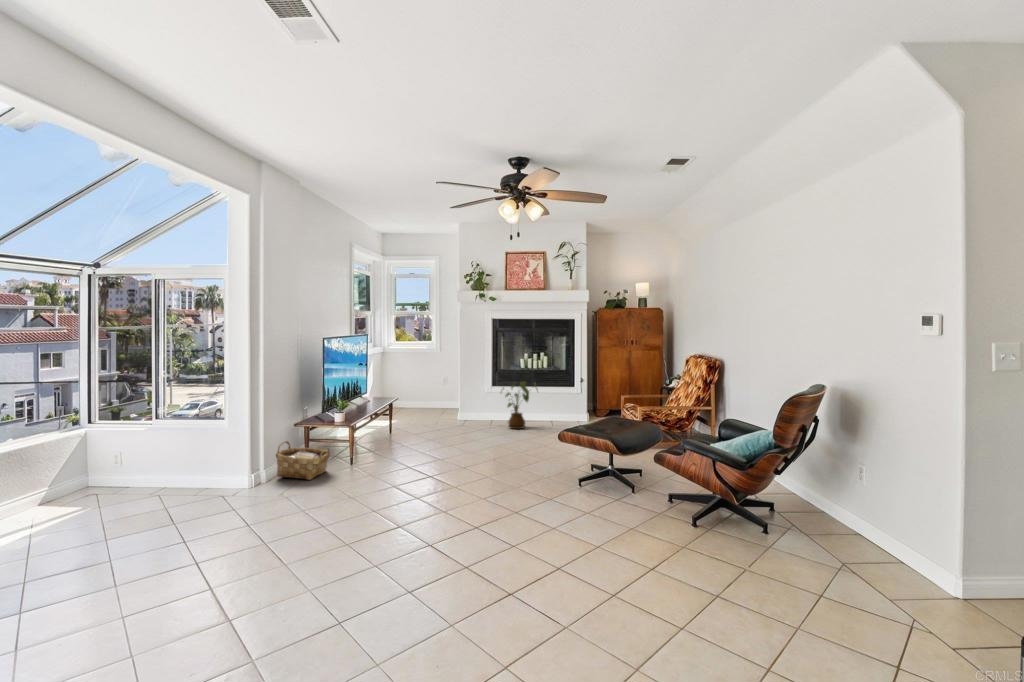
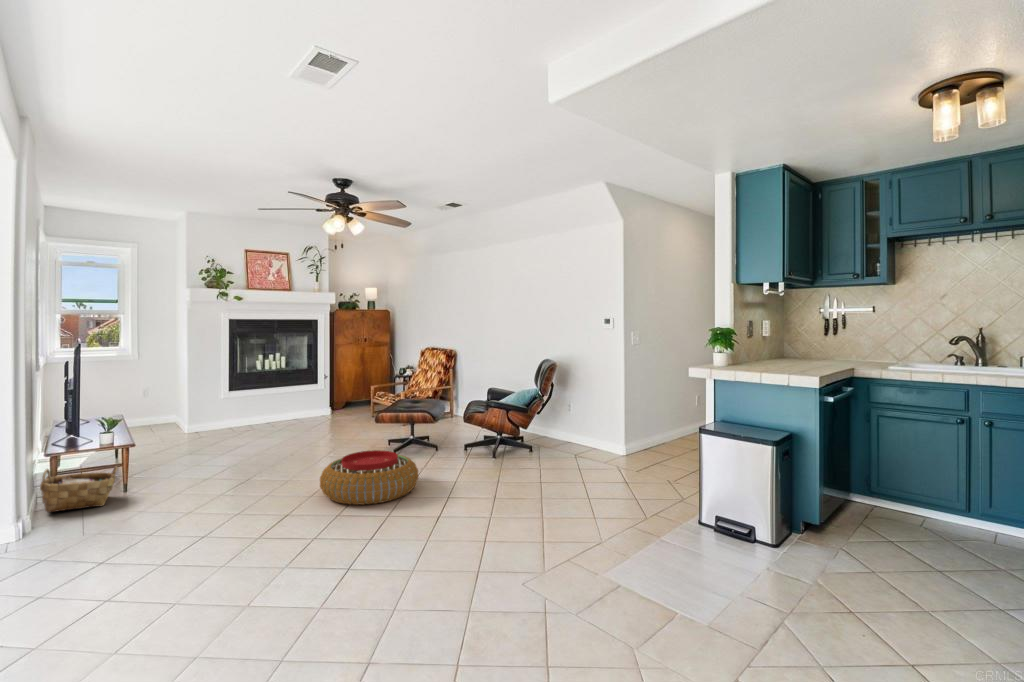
house plant: present [503,382,536,429] -> none [248,381,288,430]
pouf: none [426,479,543,553] -> present [320,450,418,505]

